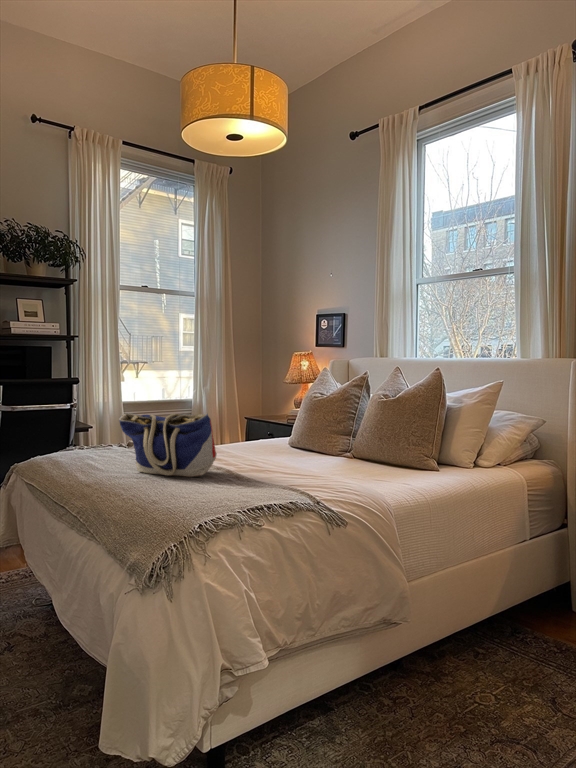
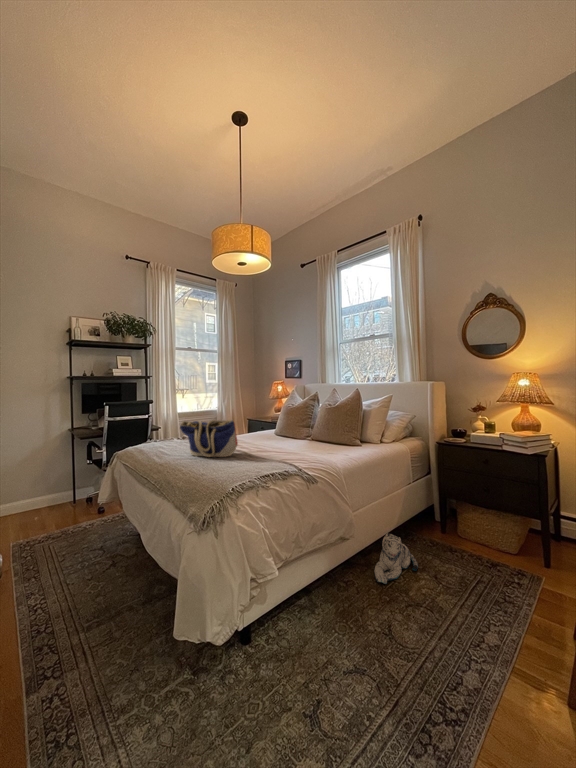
plush toy: none [444,622,525,706] -> present [374,533,418,584]

